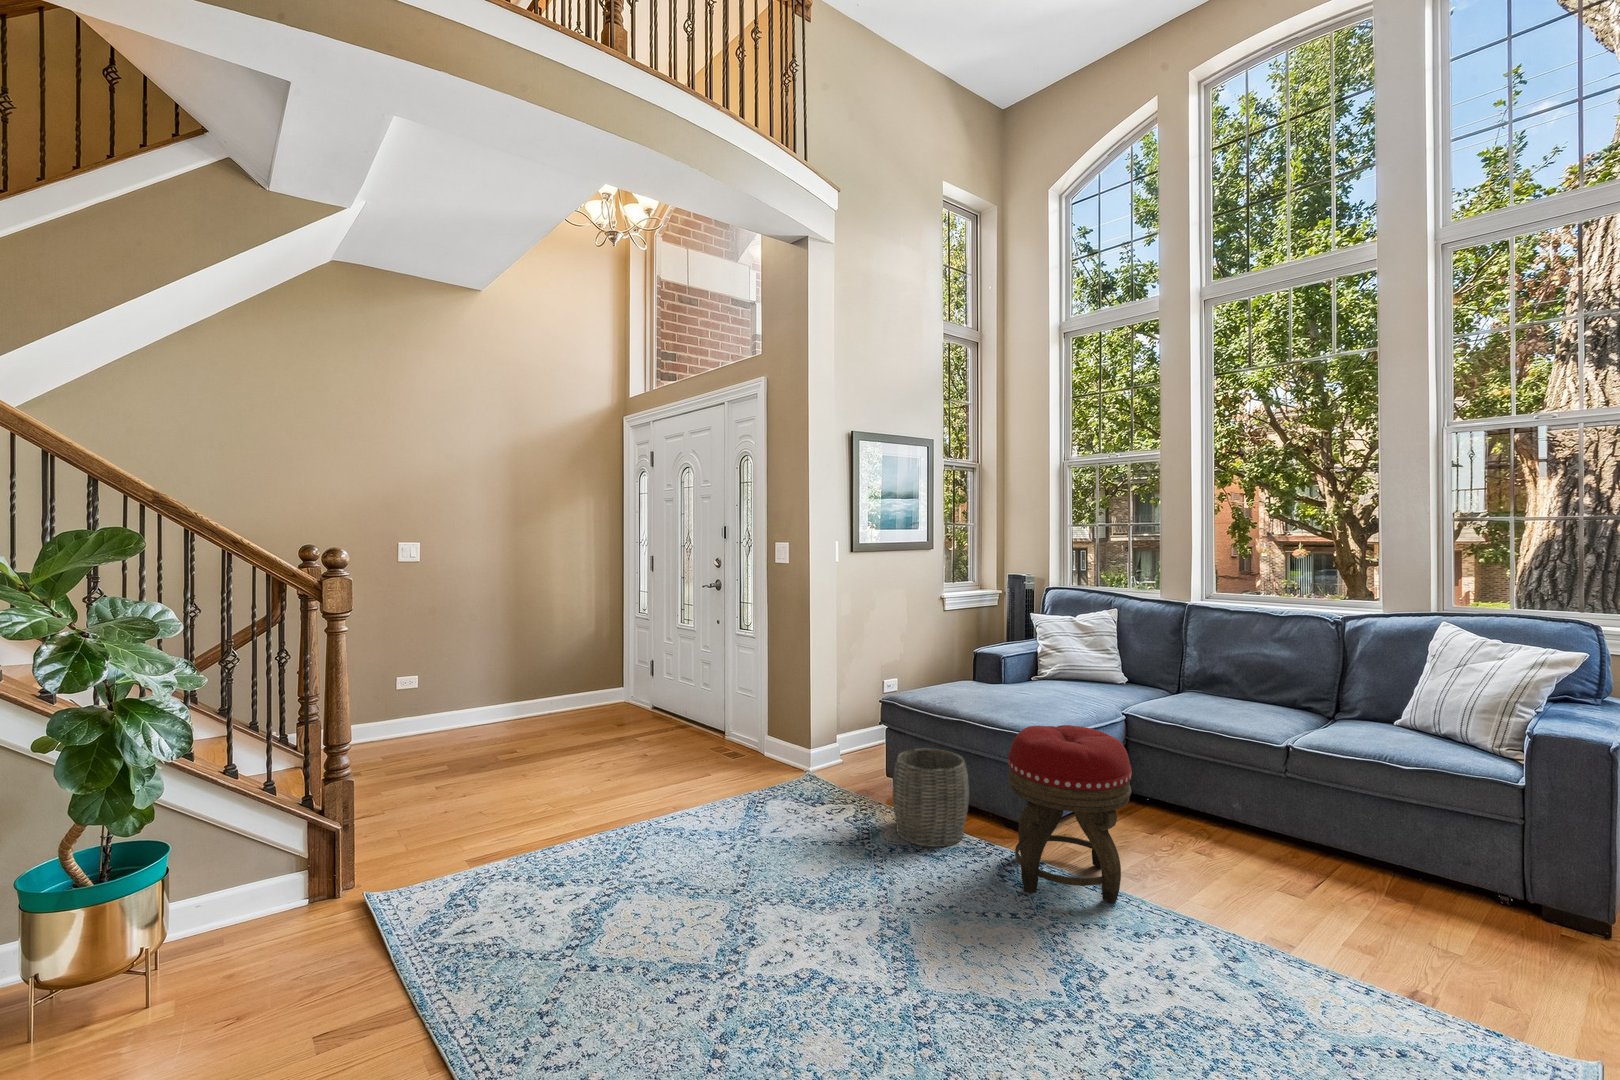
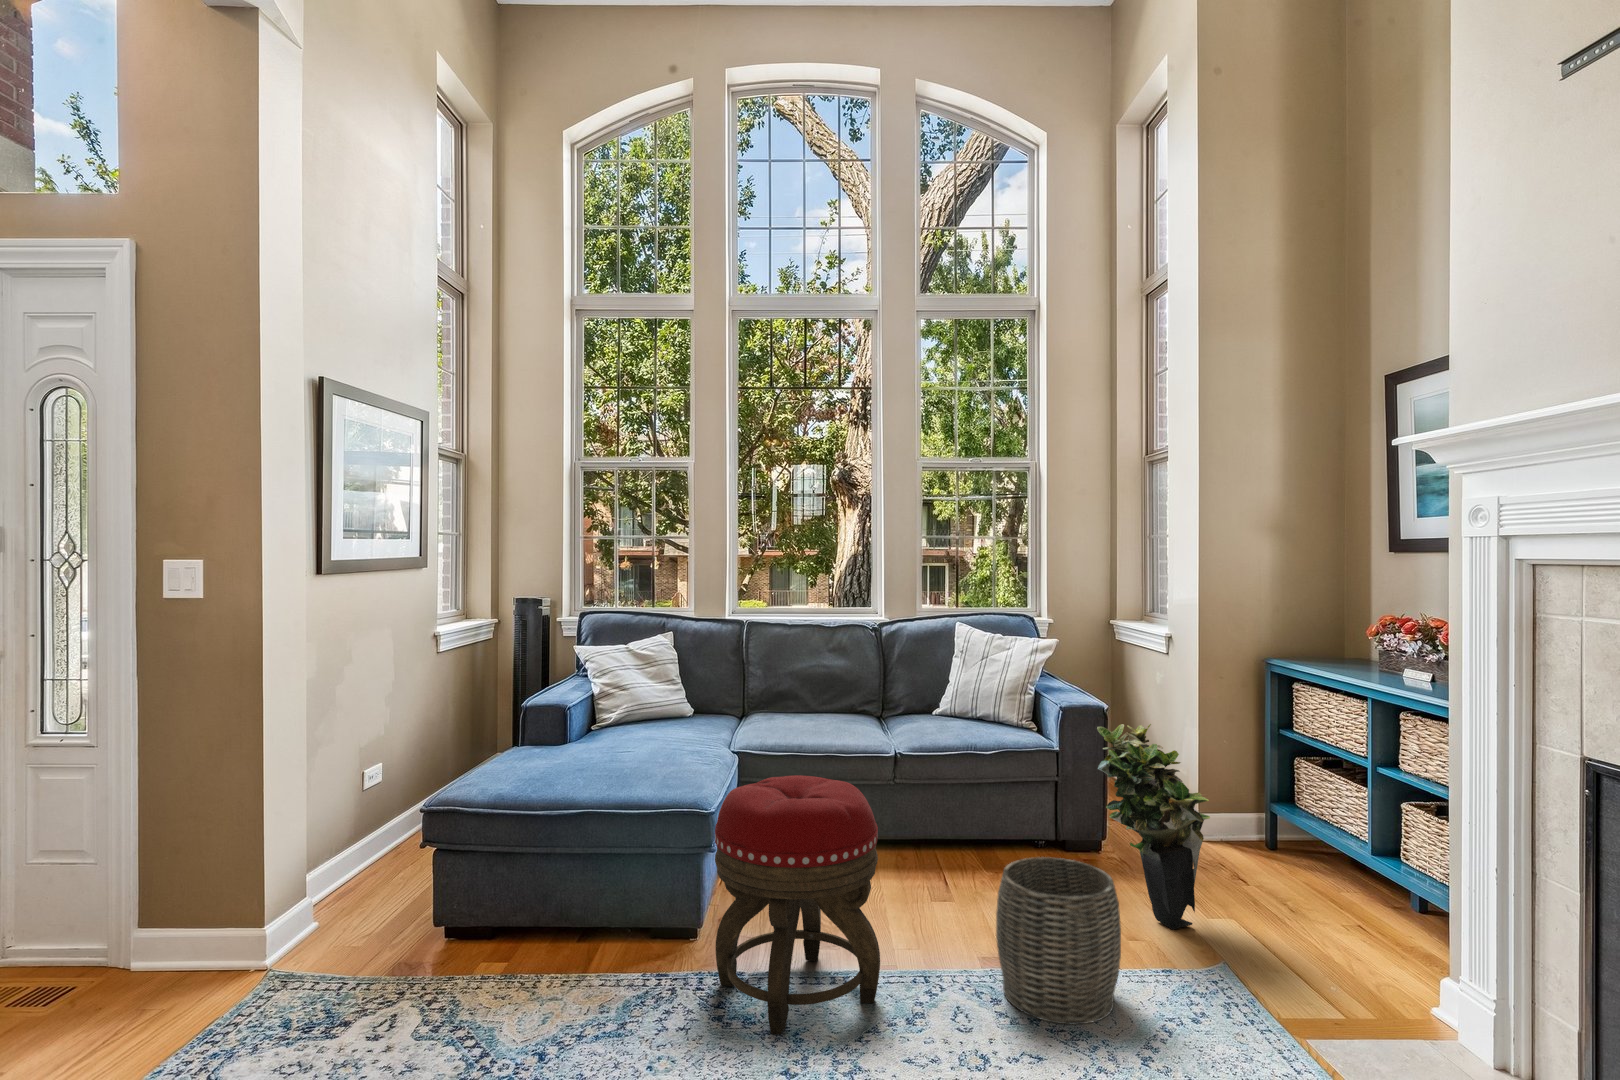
woven basket: present [893,749,969,847] -> present [996,857,1121,1025]
potted plant: none [1419,753,1571,977] -> present [1097,724,1210,929]

